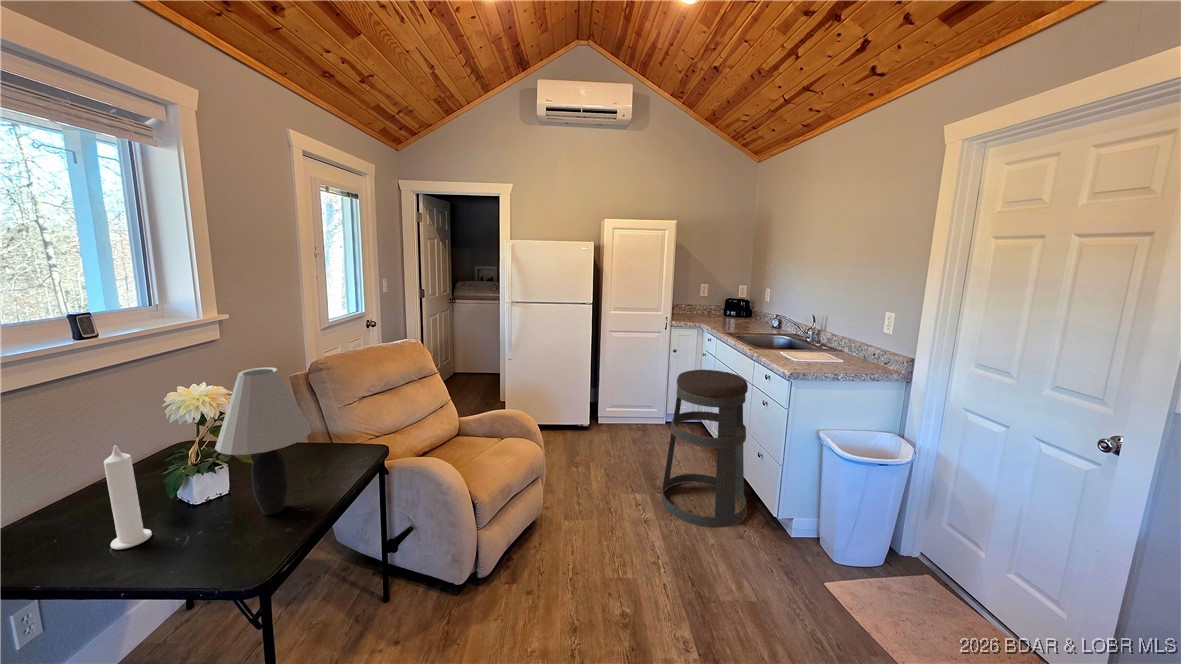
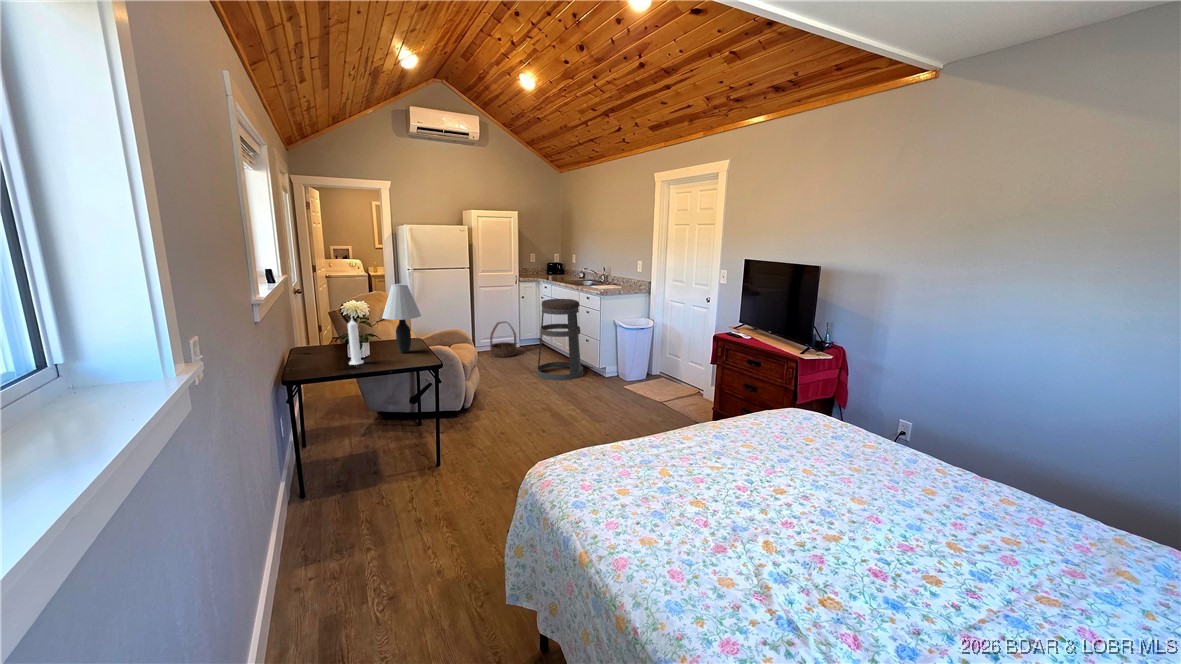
basket: none [615,385,655,441] -> present [490,321,517,357]

